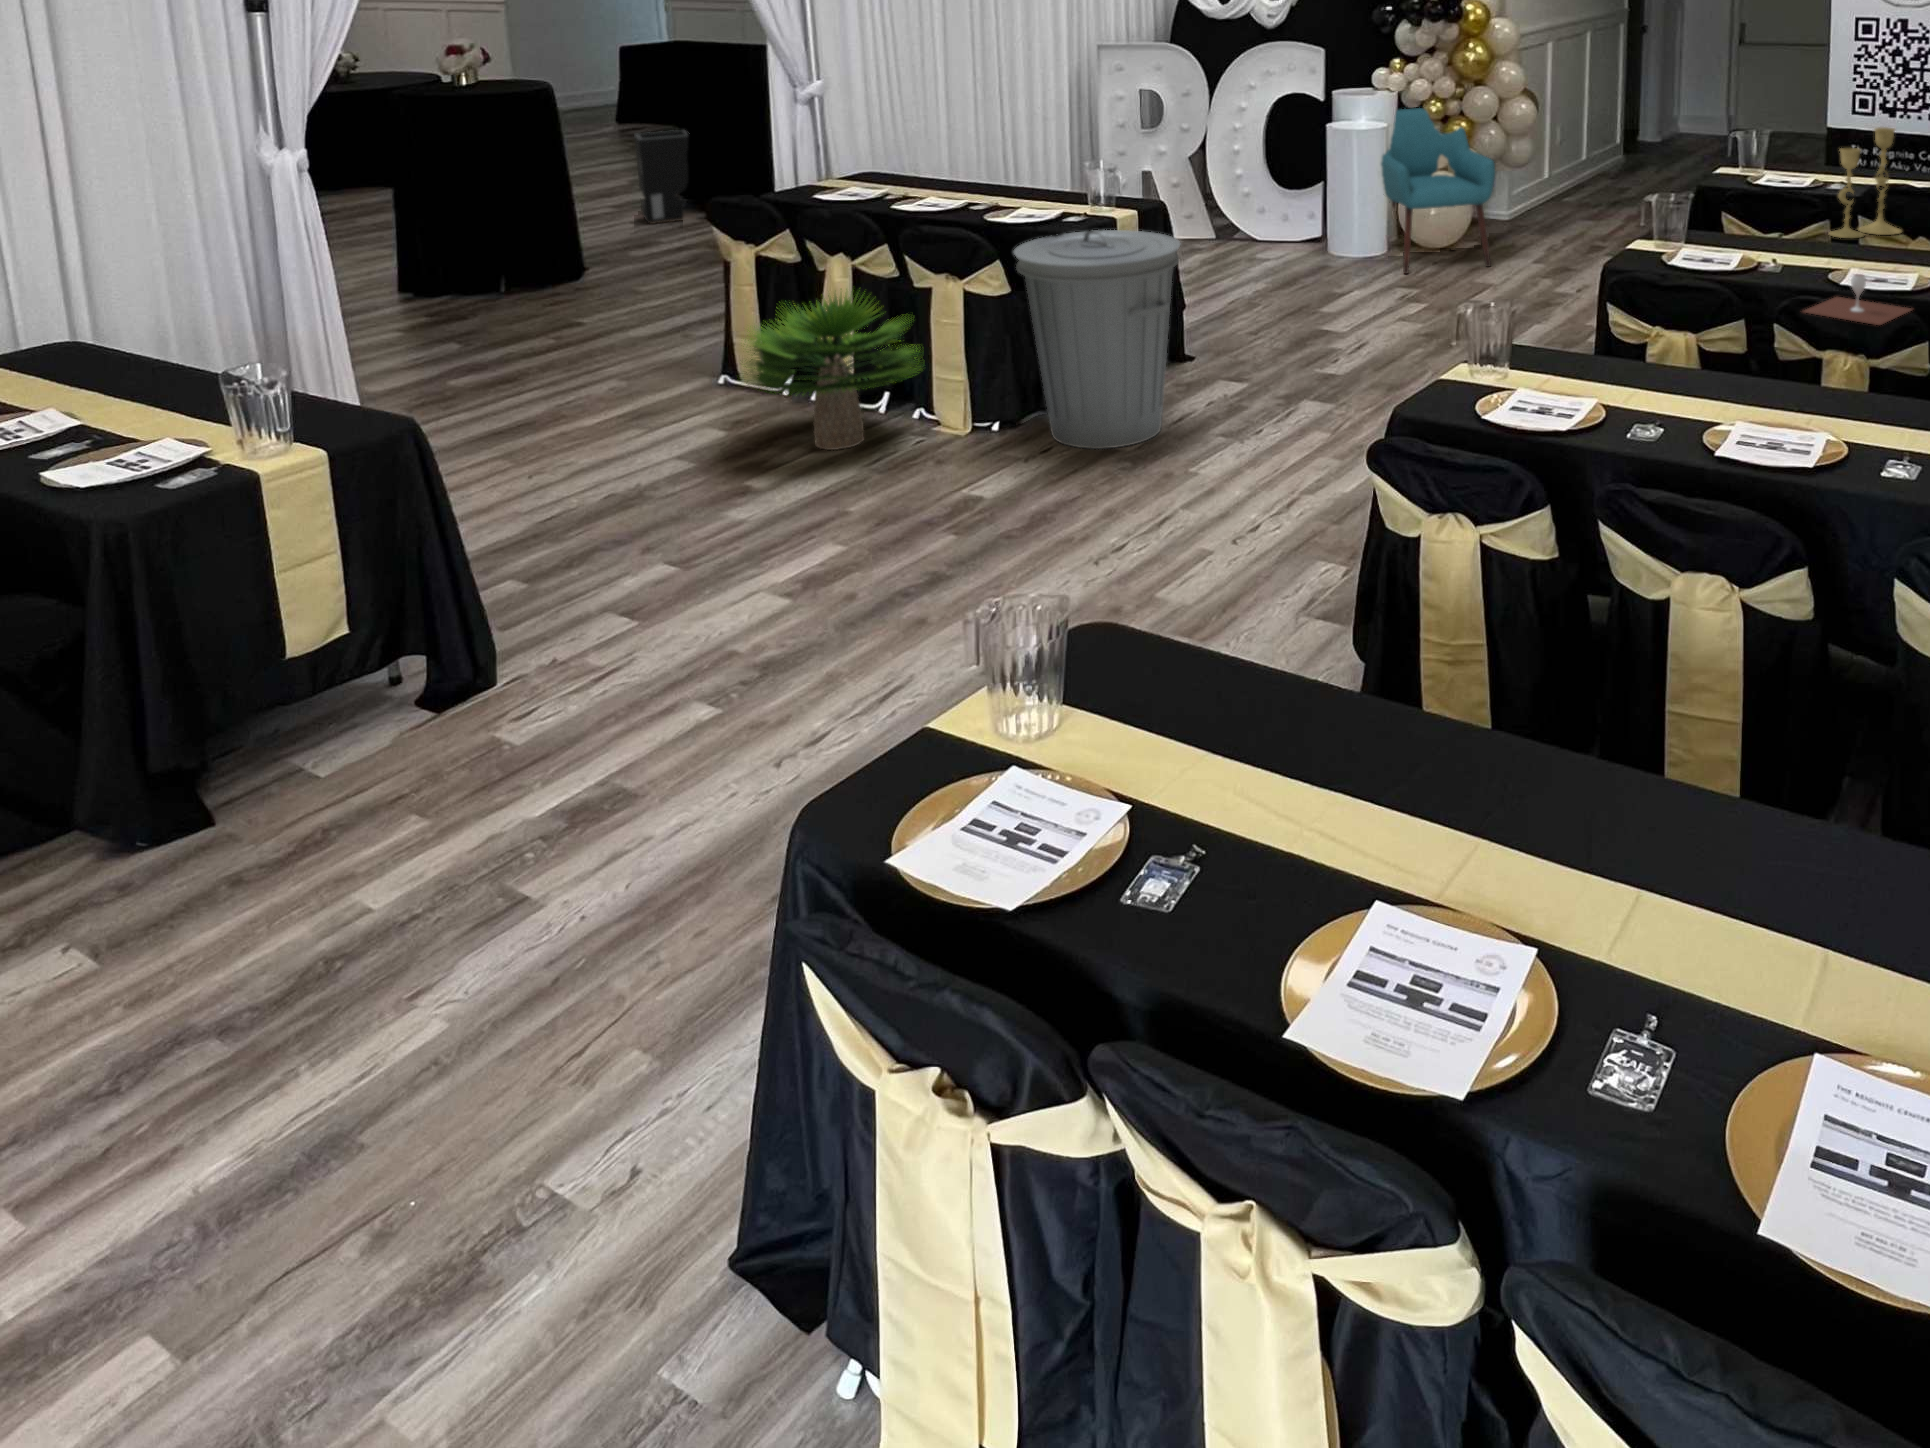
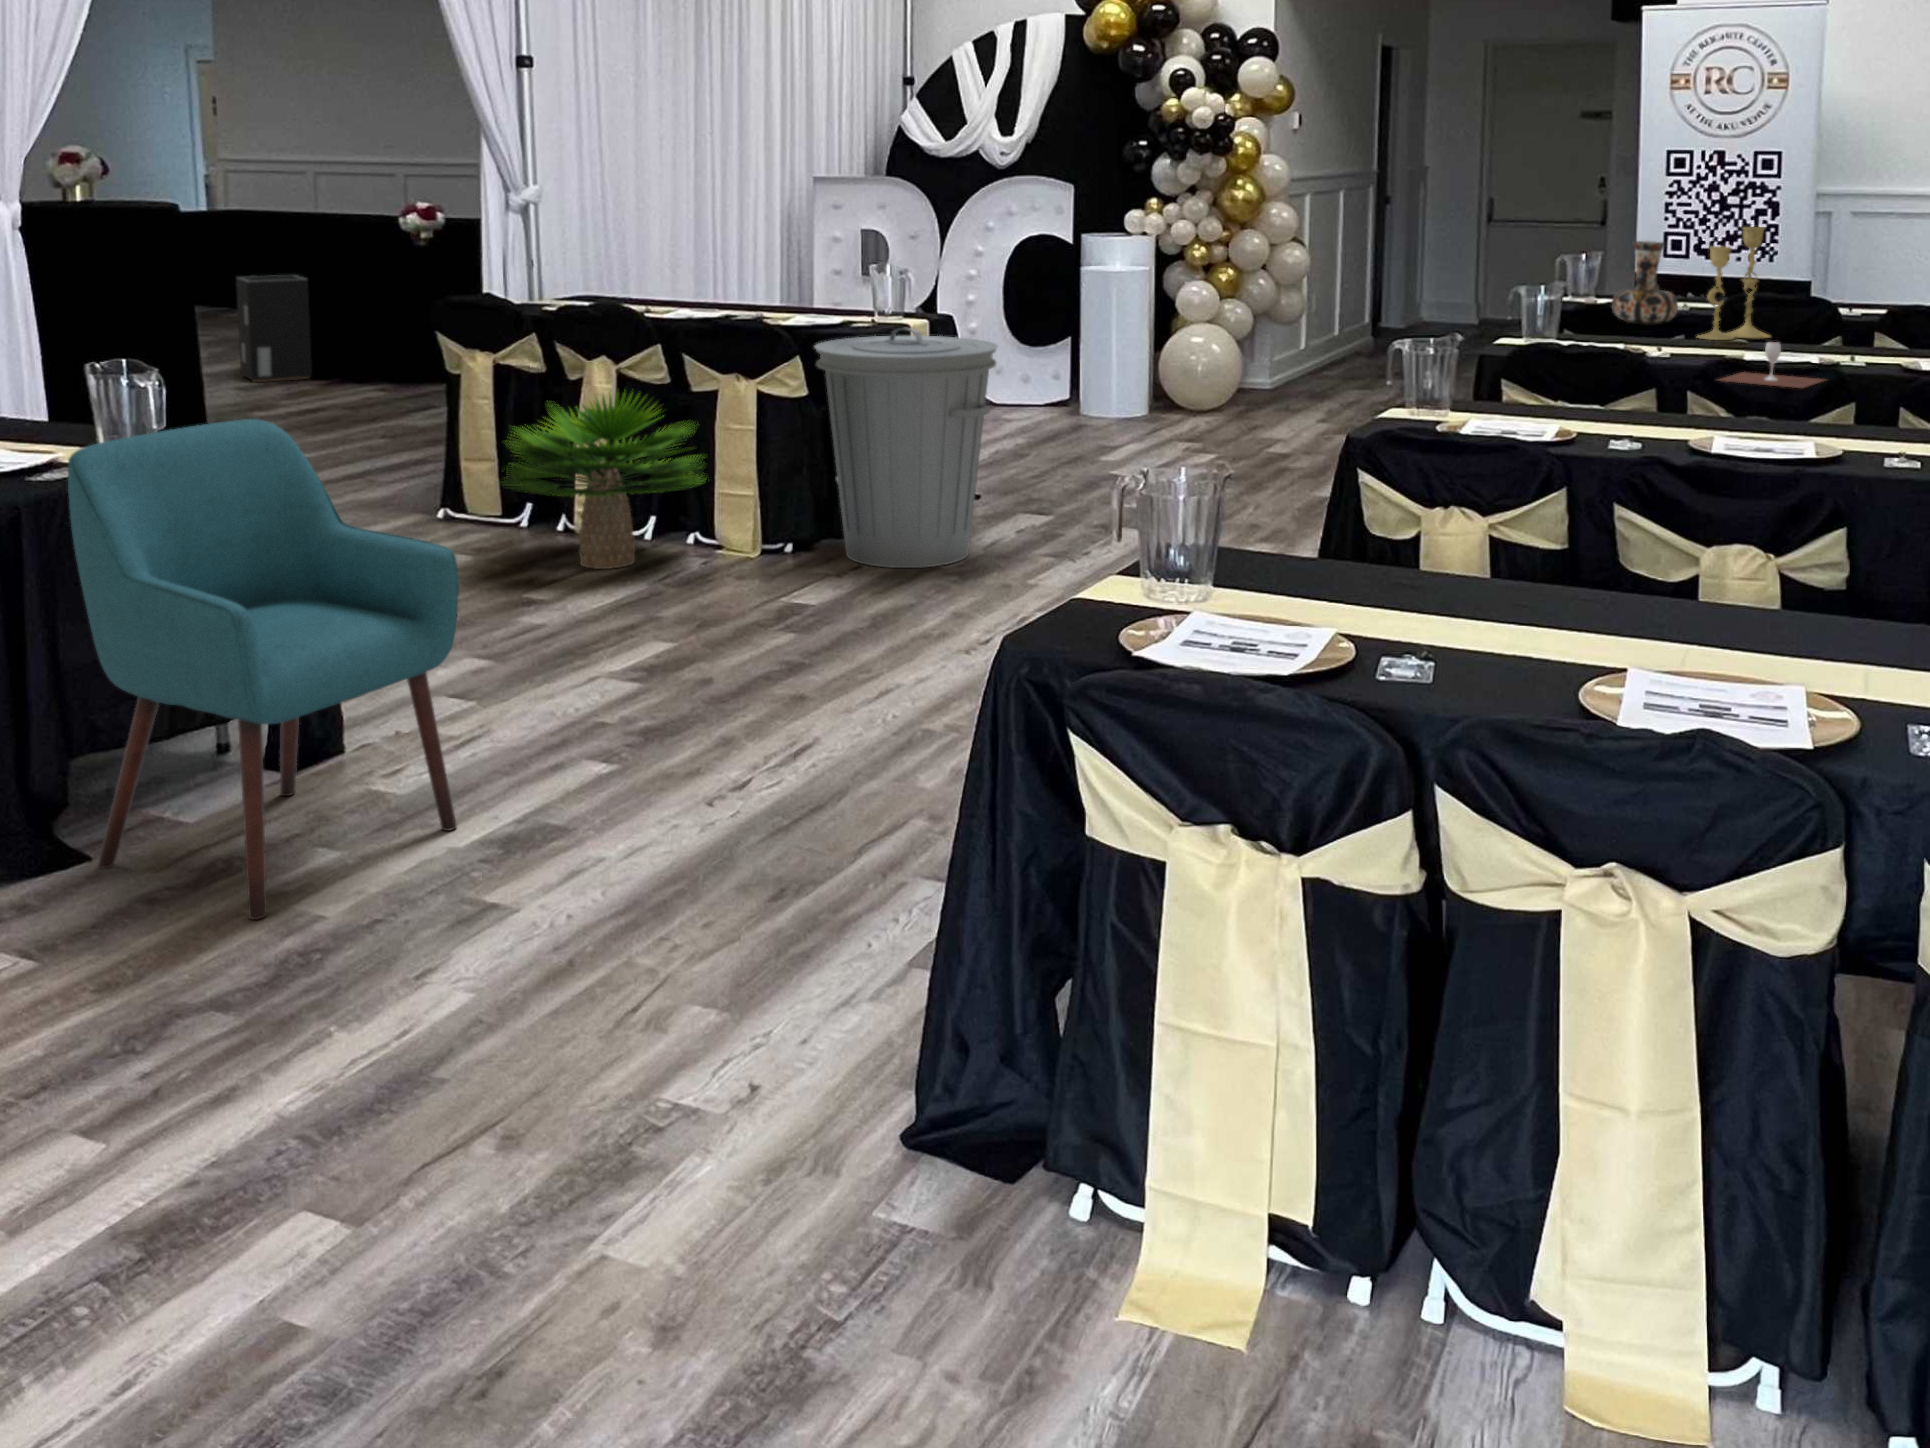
chair: present [1381,108,1495,274] -> present [68,419,459,920]
decorative vase: none [1762,132,1823,213] -> present [1612,241,1678,325]

